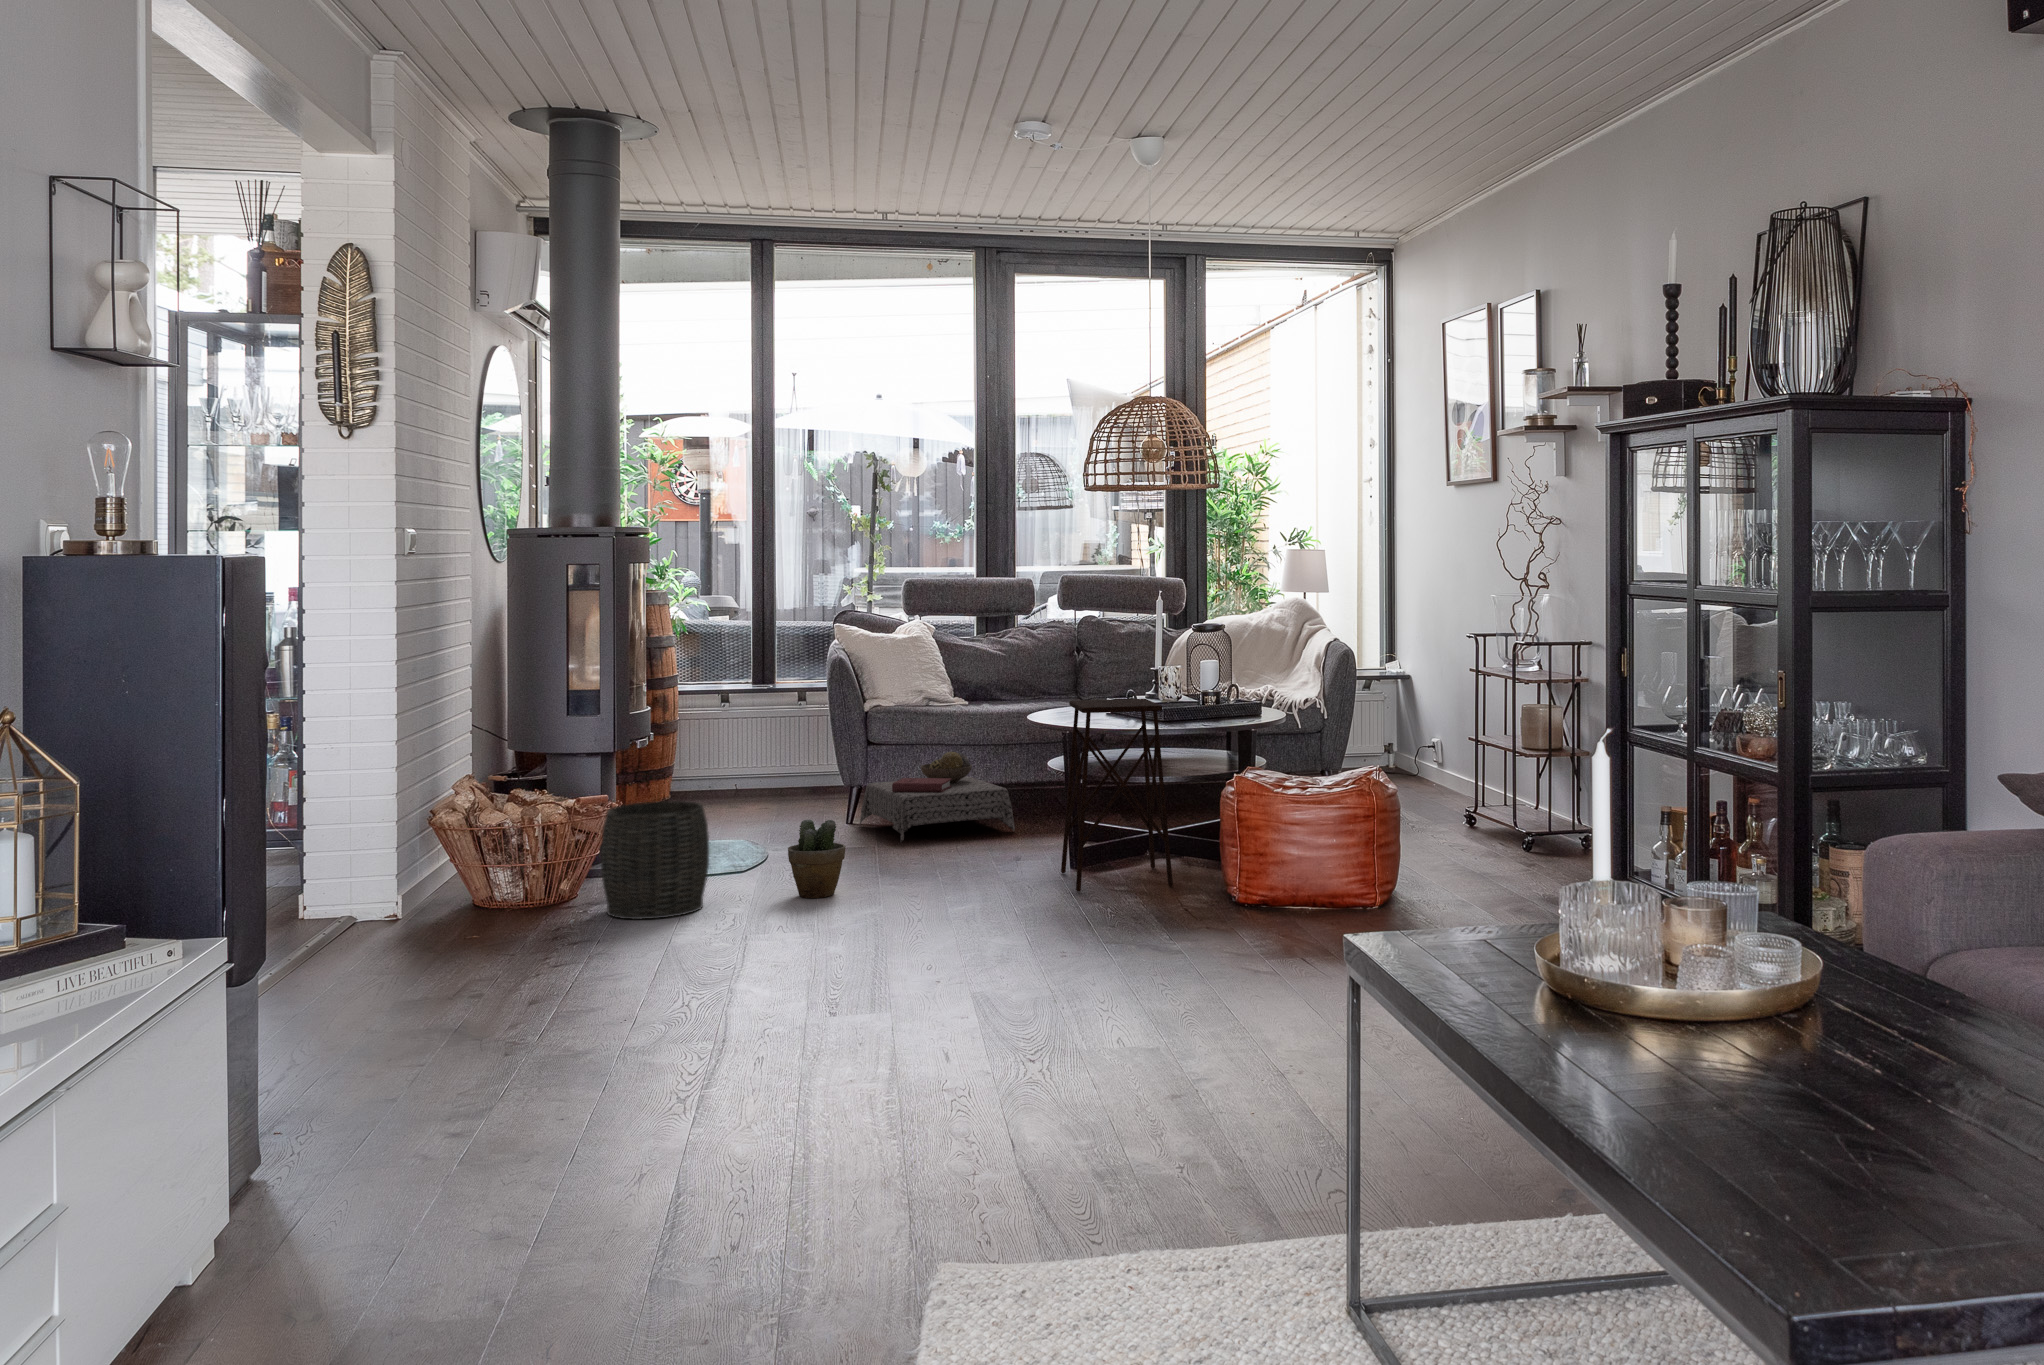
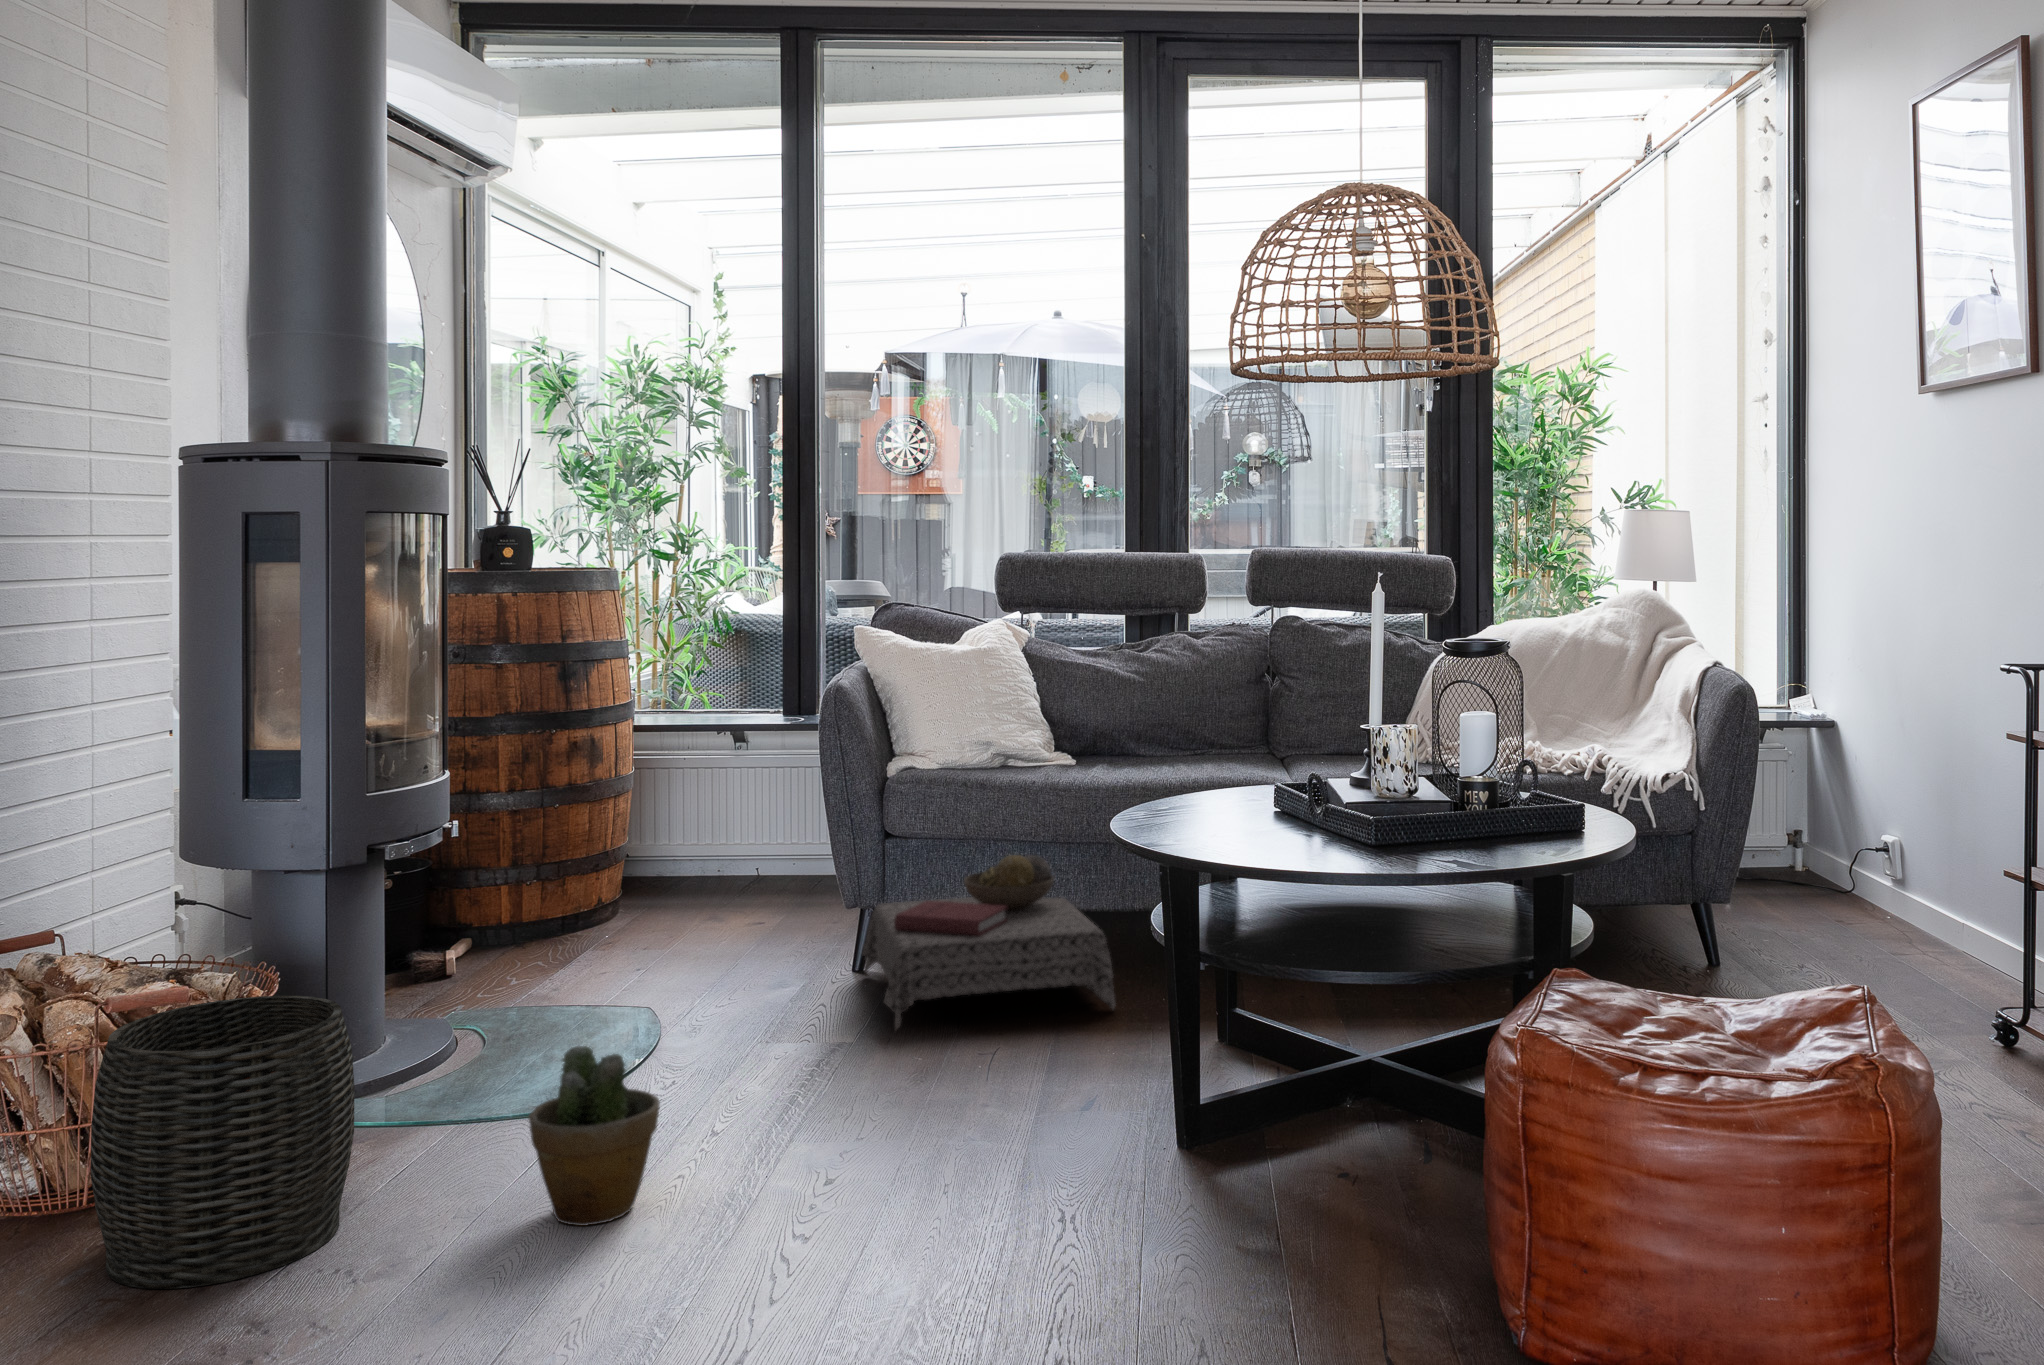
side table: present [1061,699,1173,892] -> none [1138,796,1366,1252]

